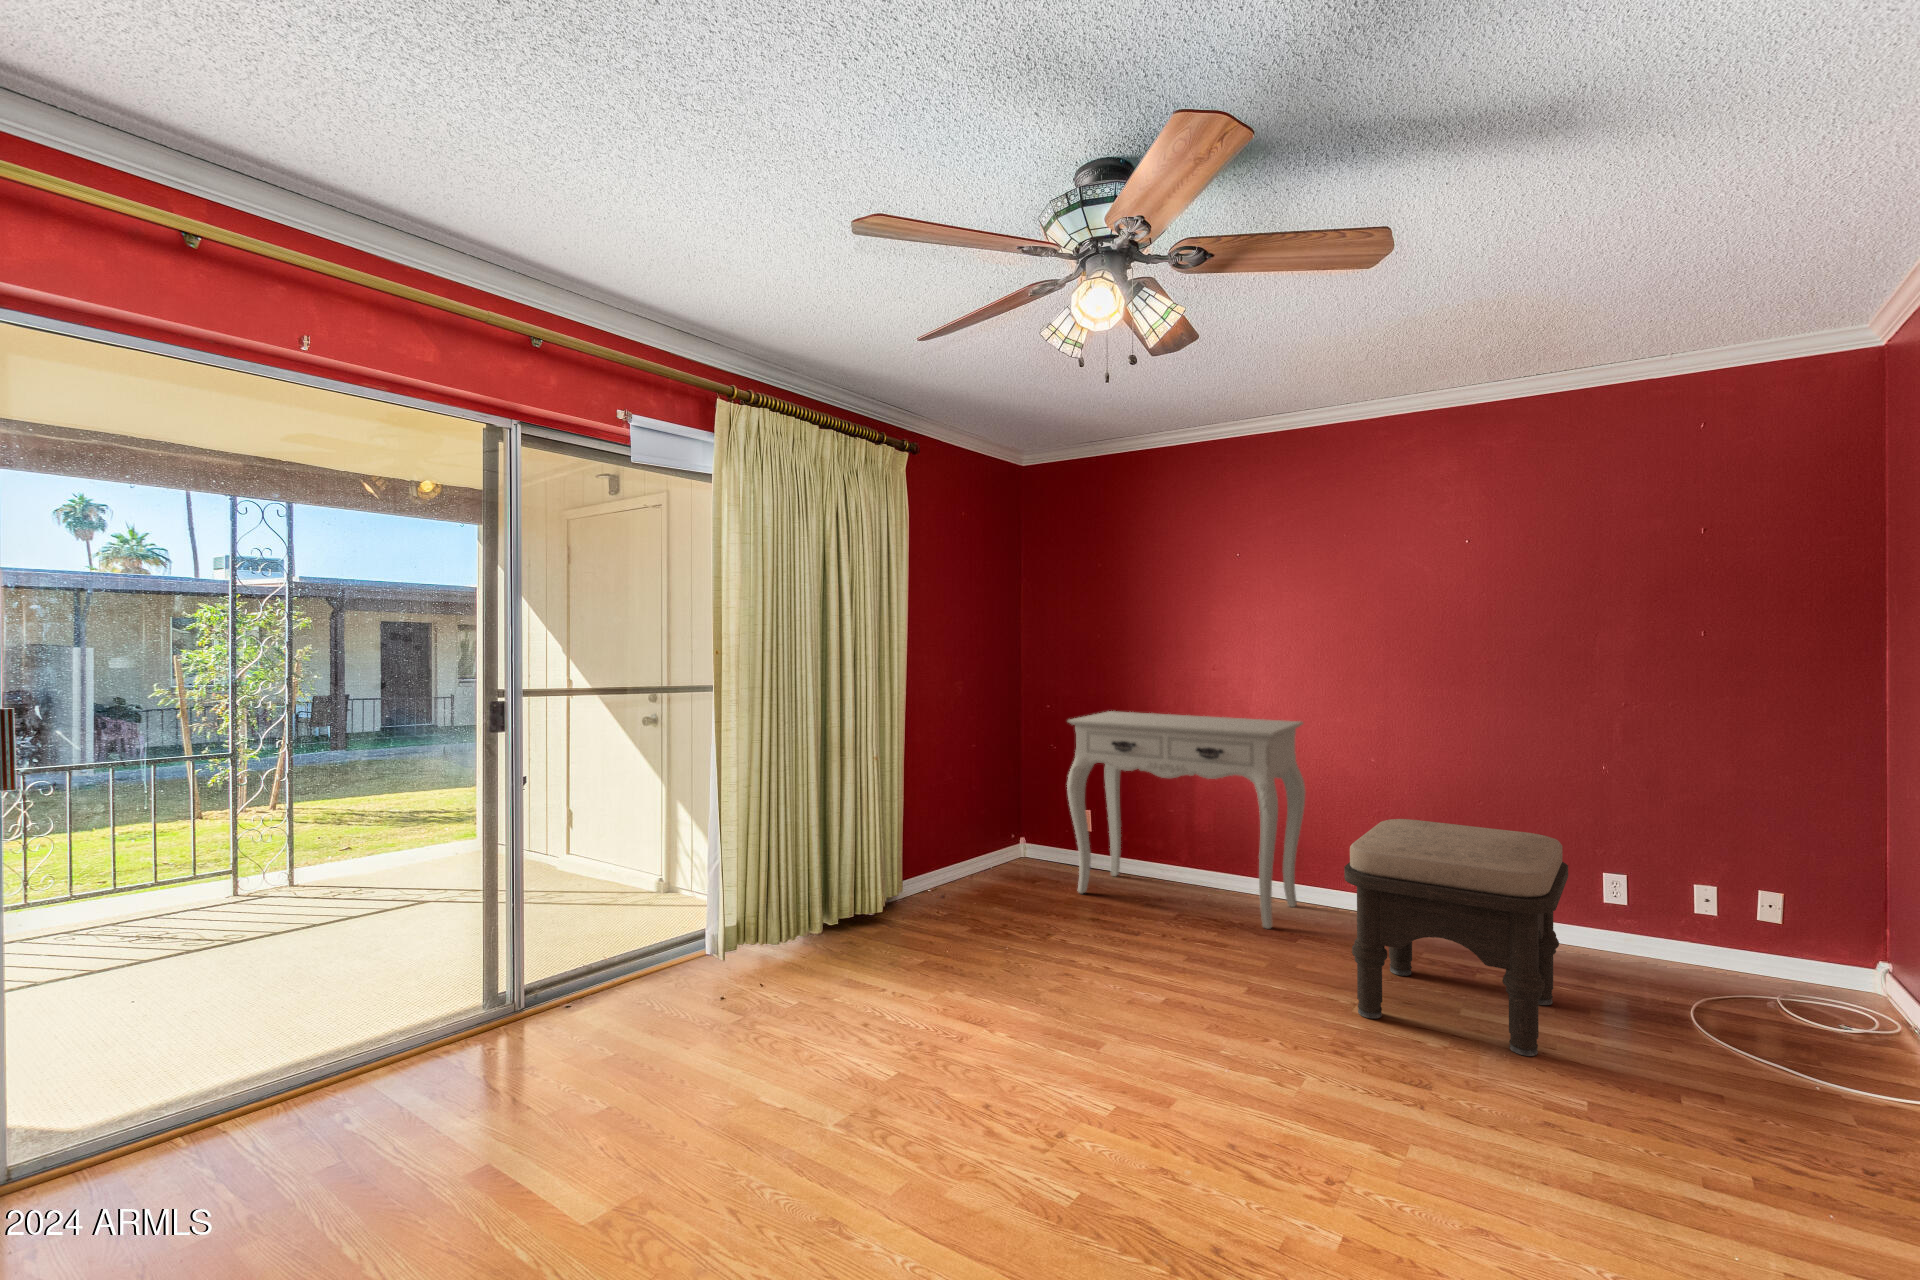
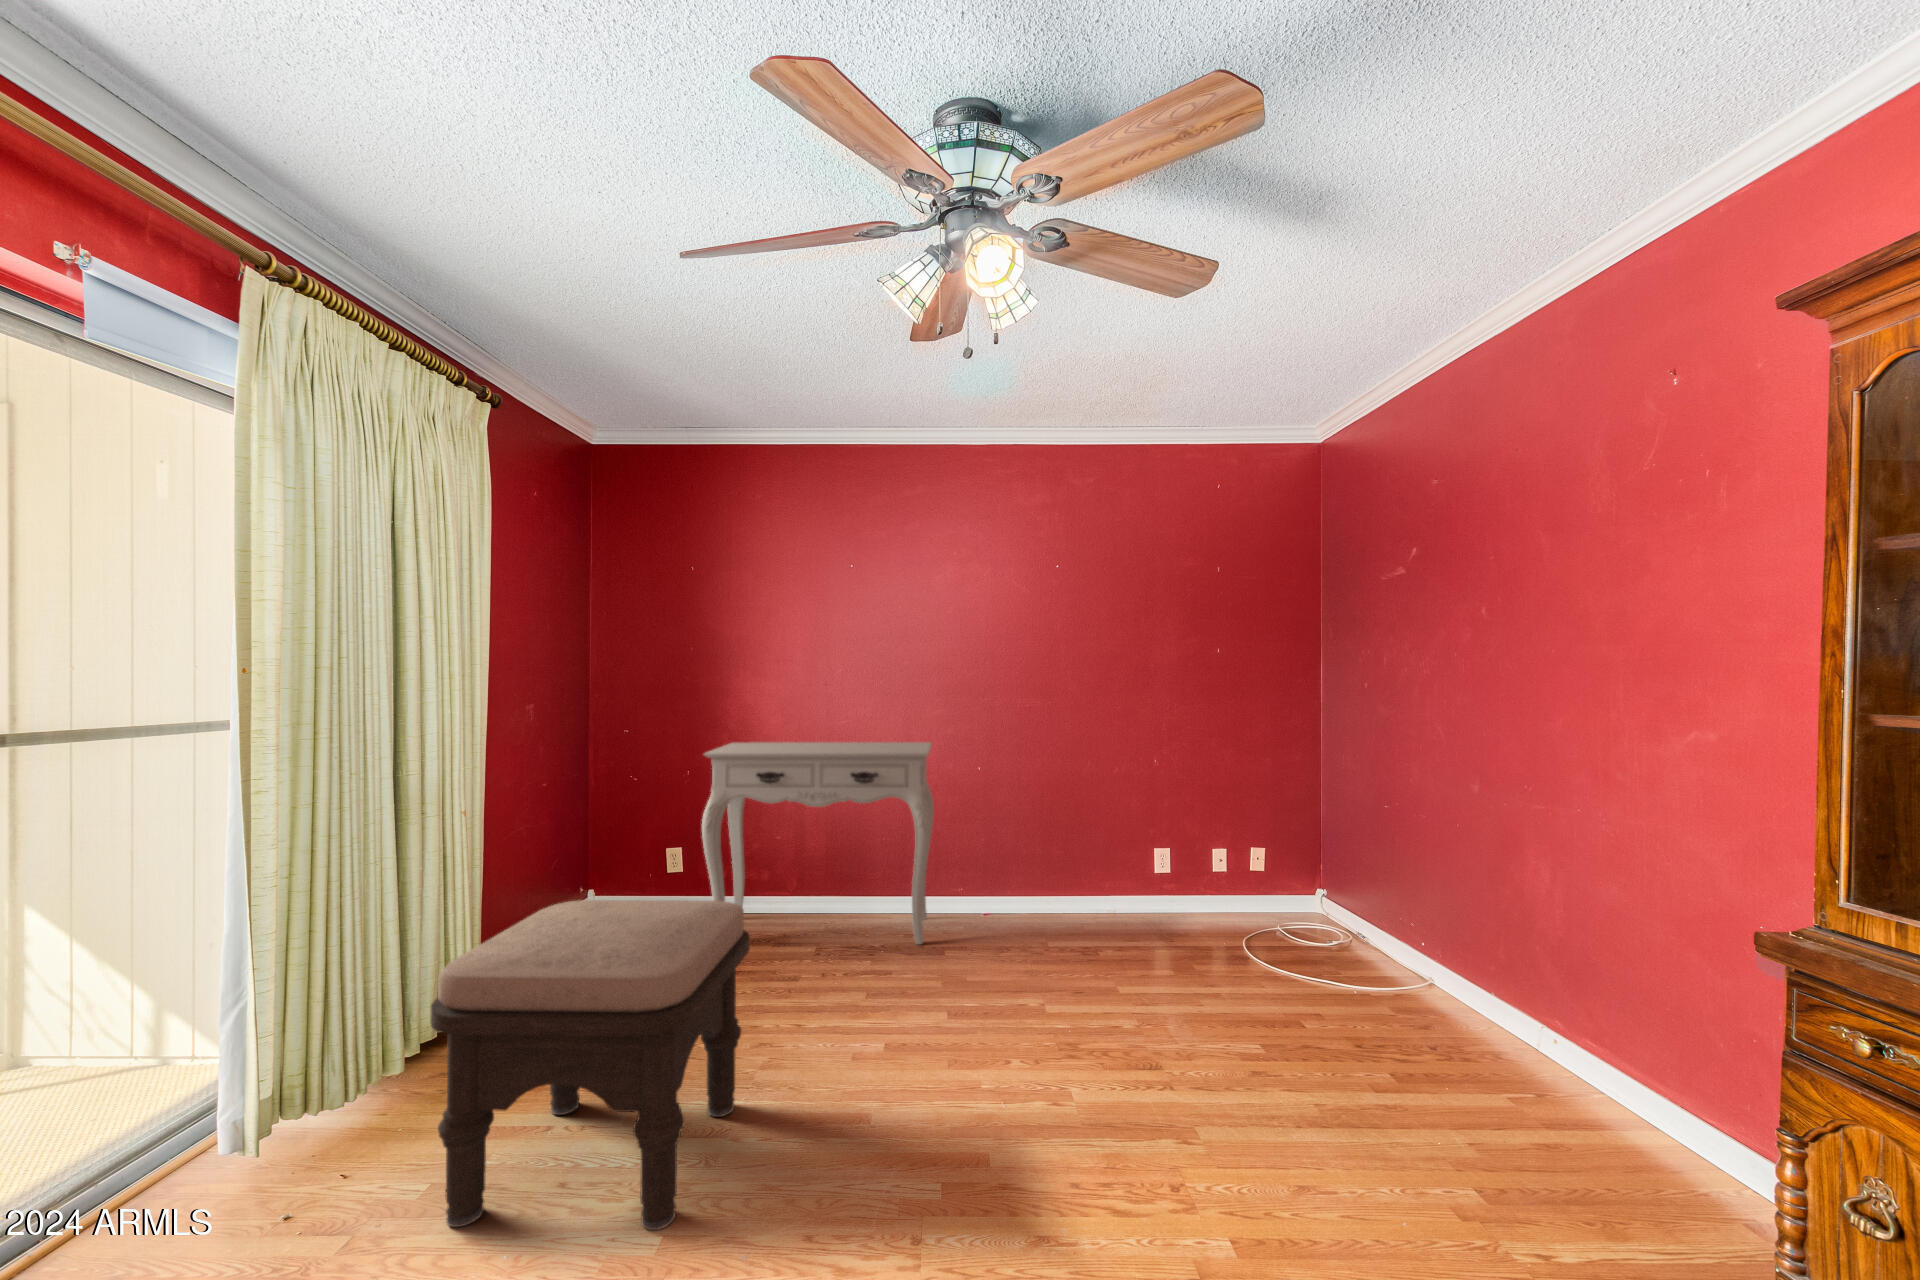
ottoman: present [1344,819,1568,1056] -> present [430,900,750,1230]

